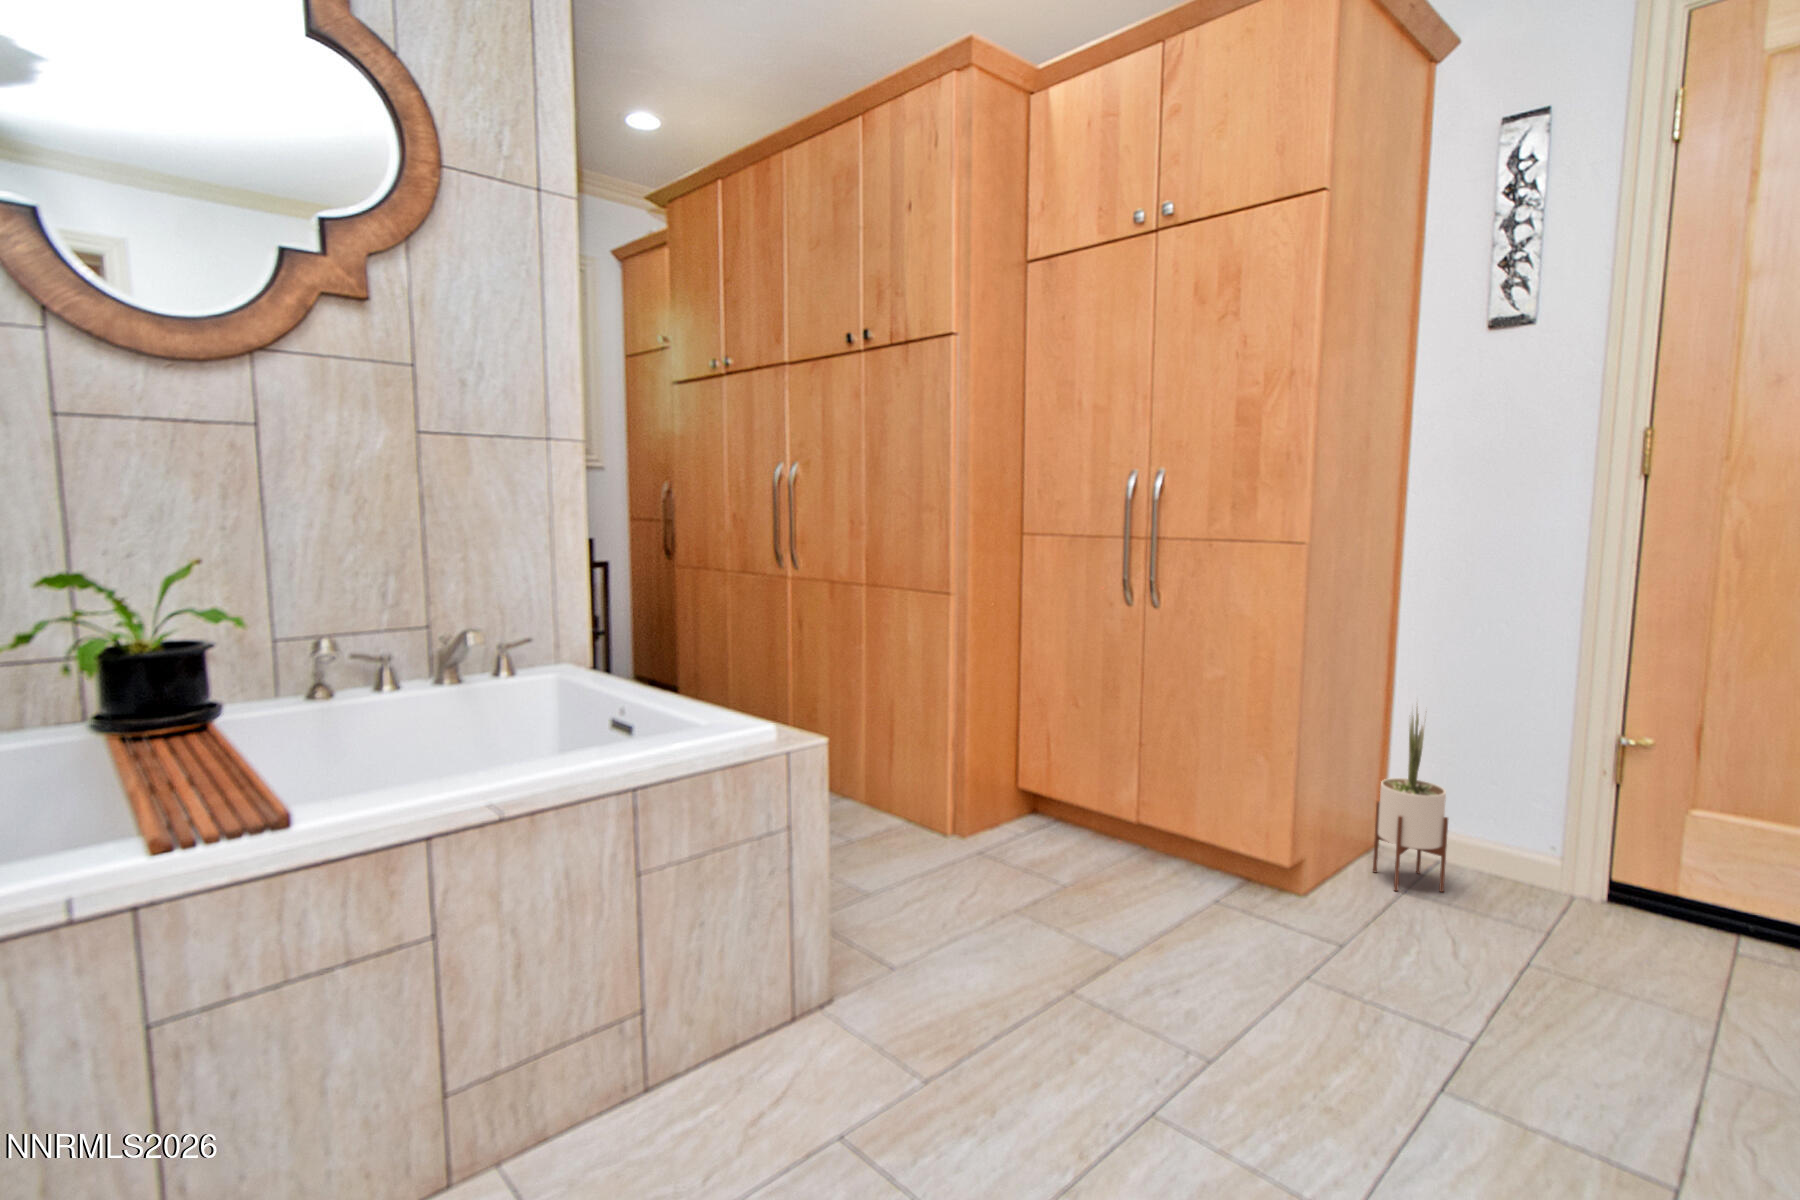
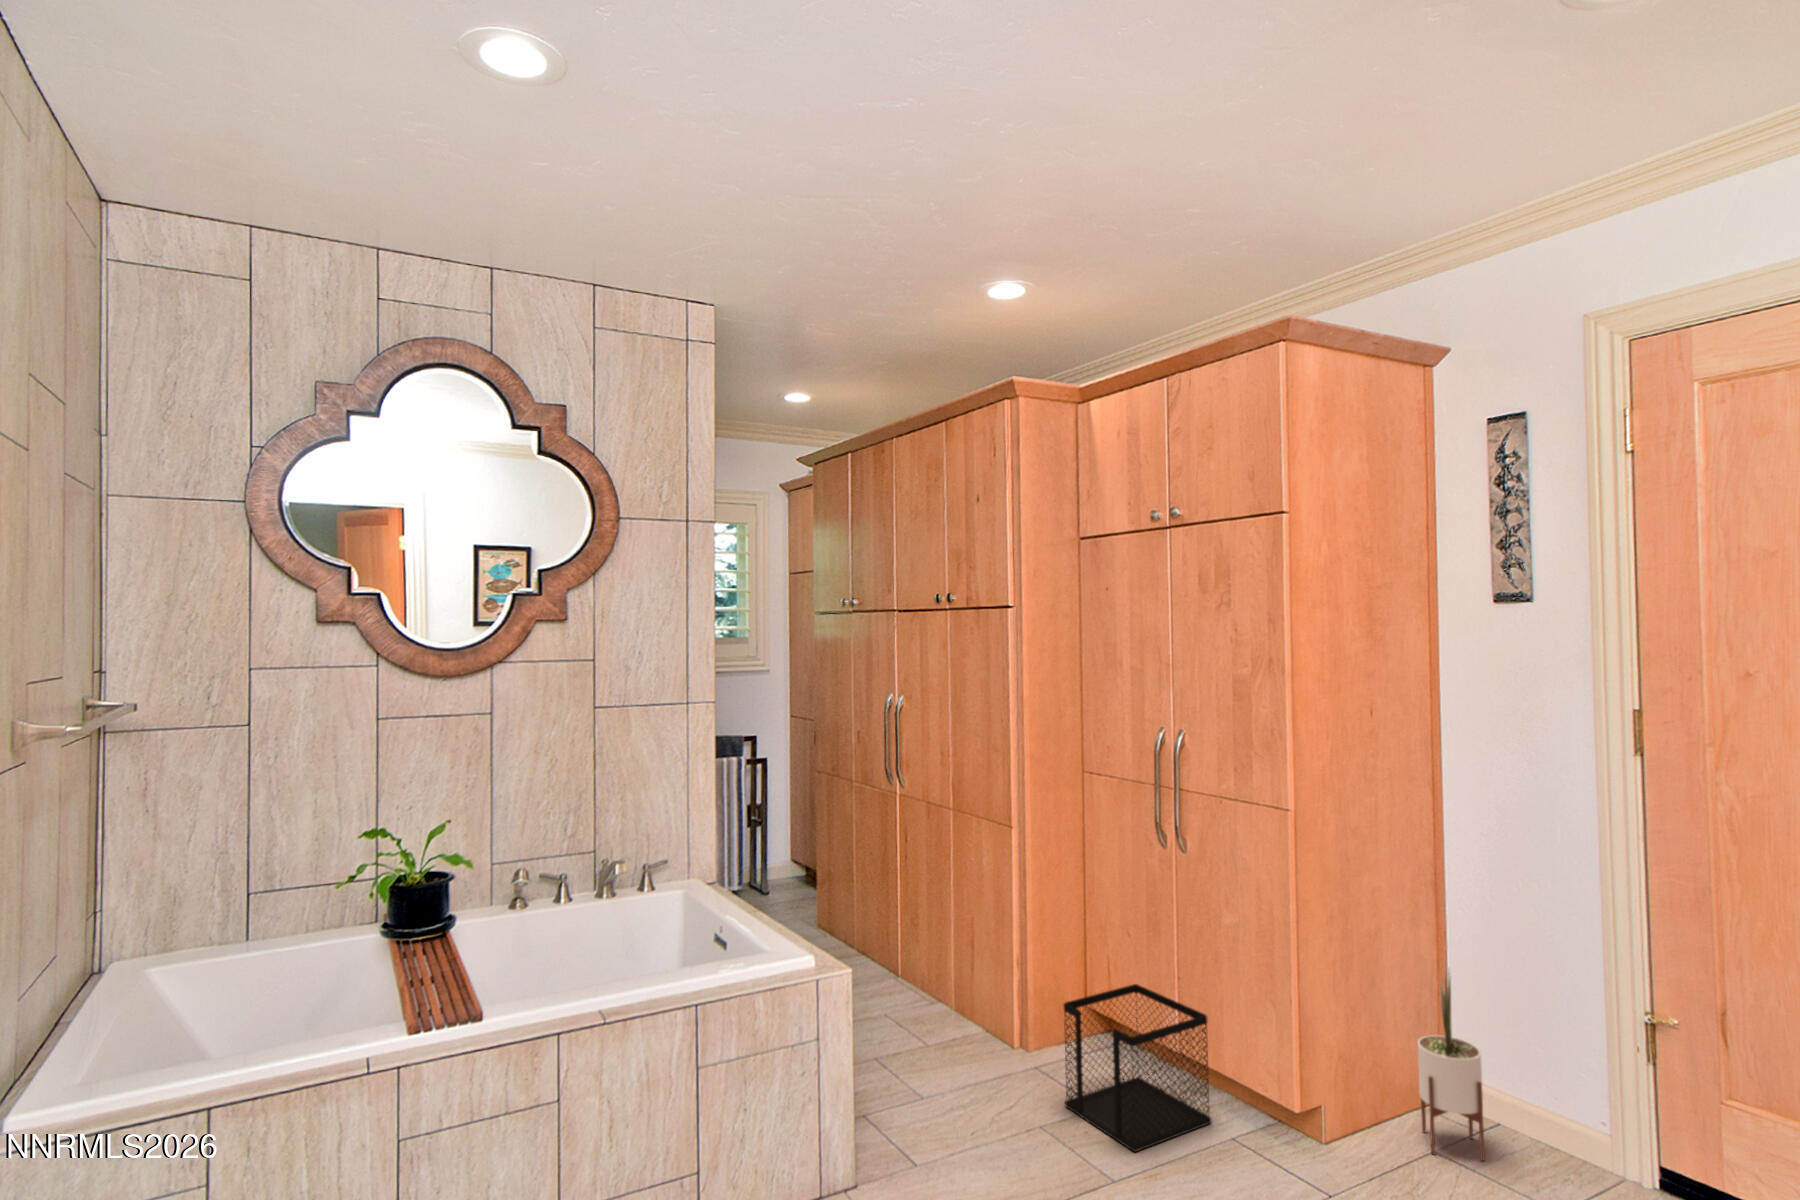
wastebasket: none [1024,753,1181,922] -> present [1063,984,1211,1152]

